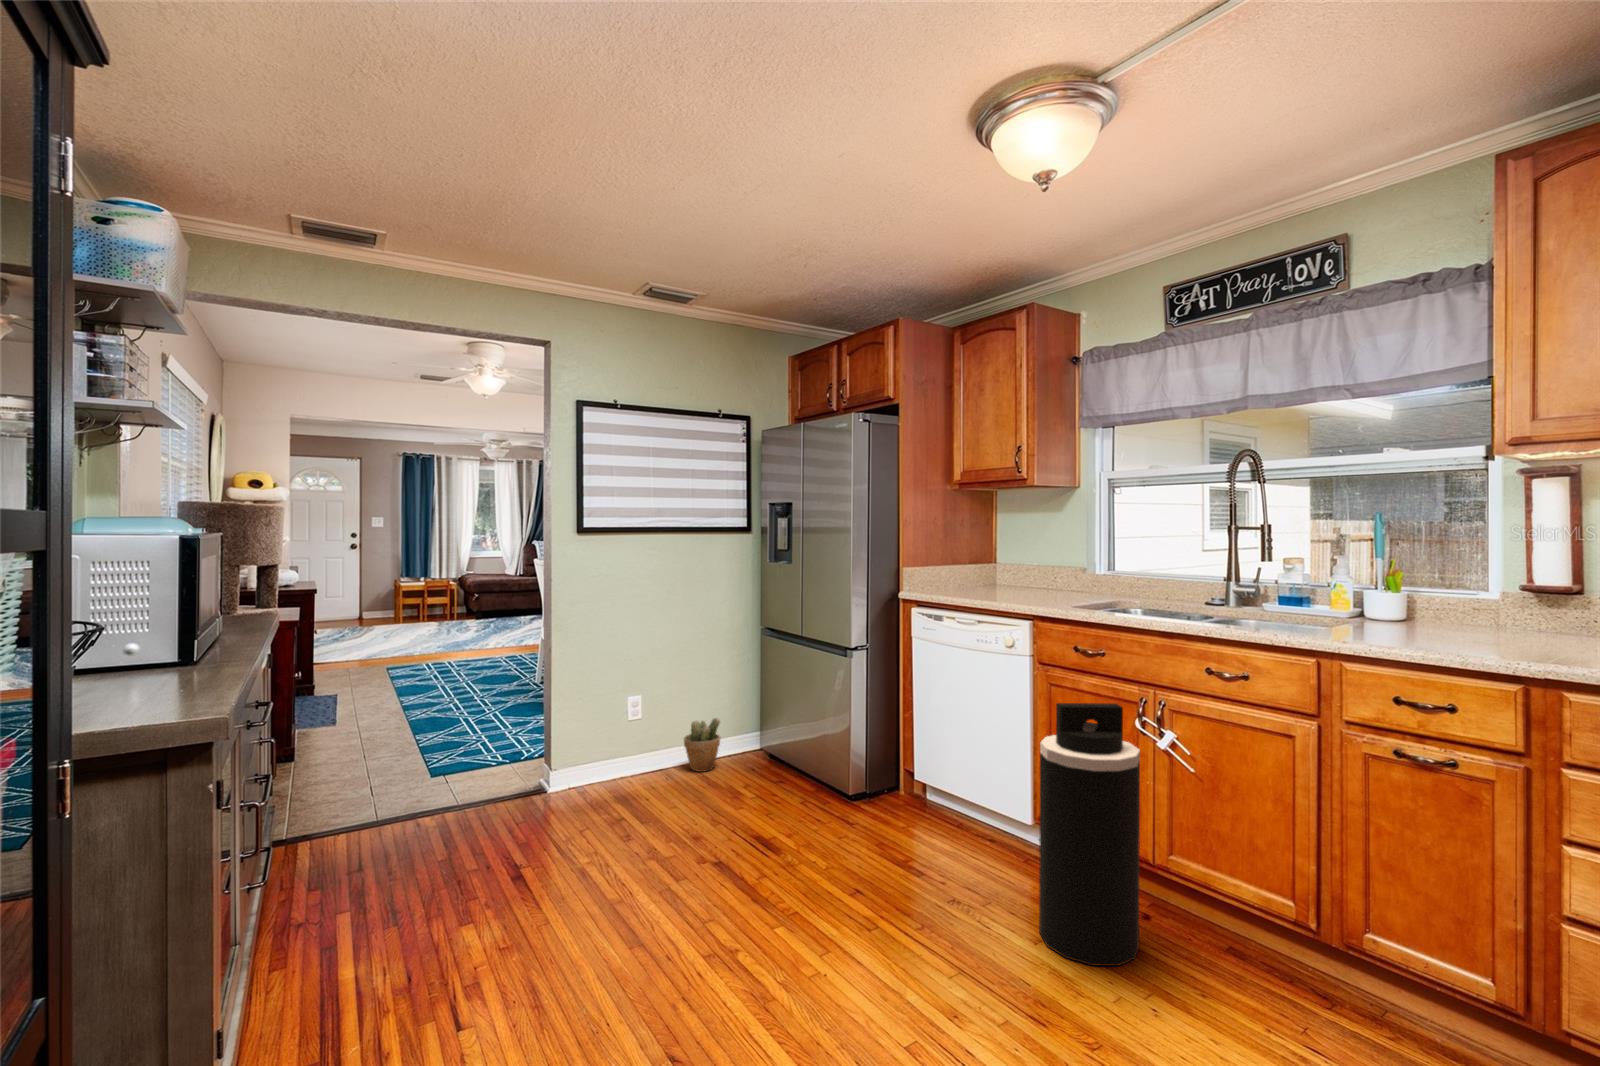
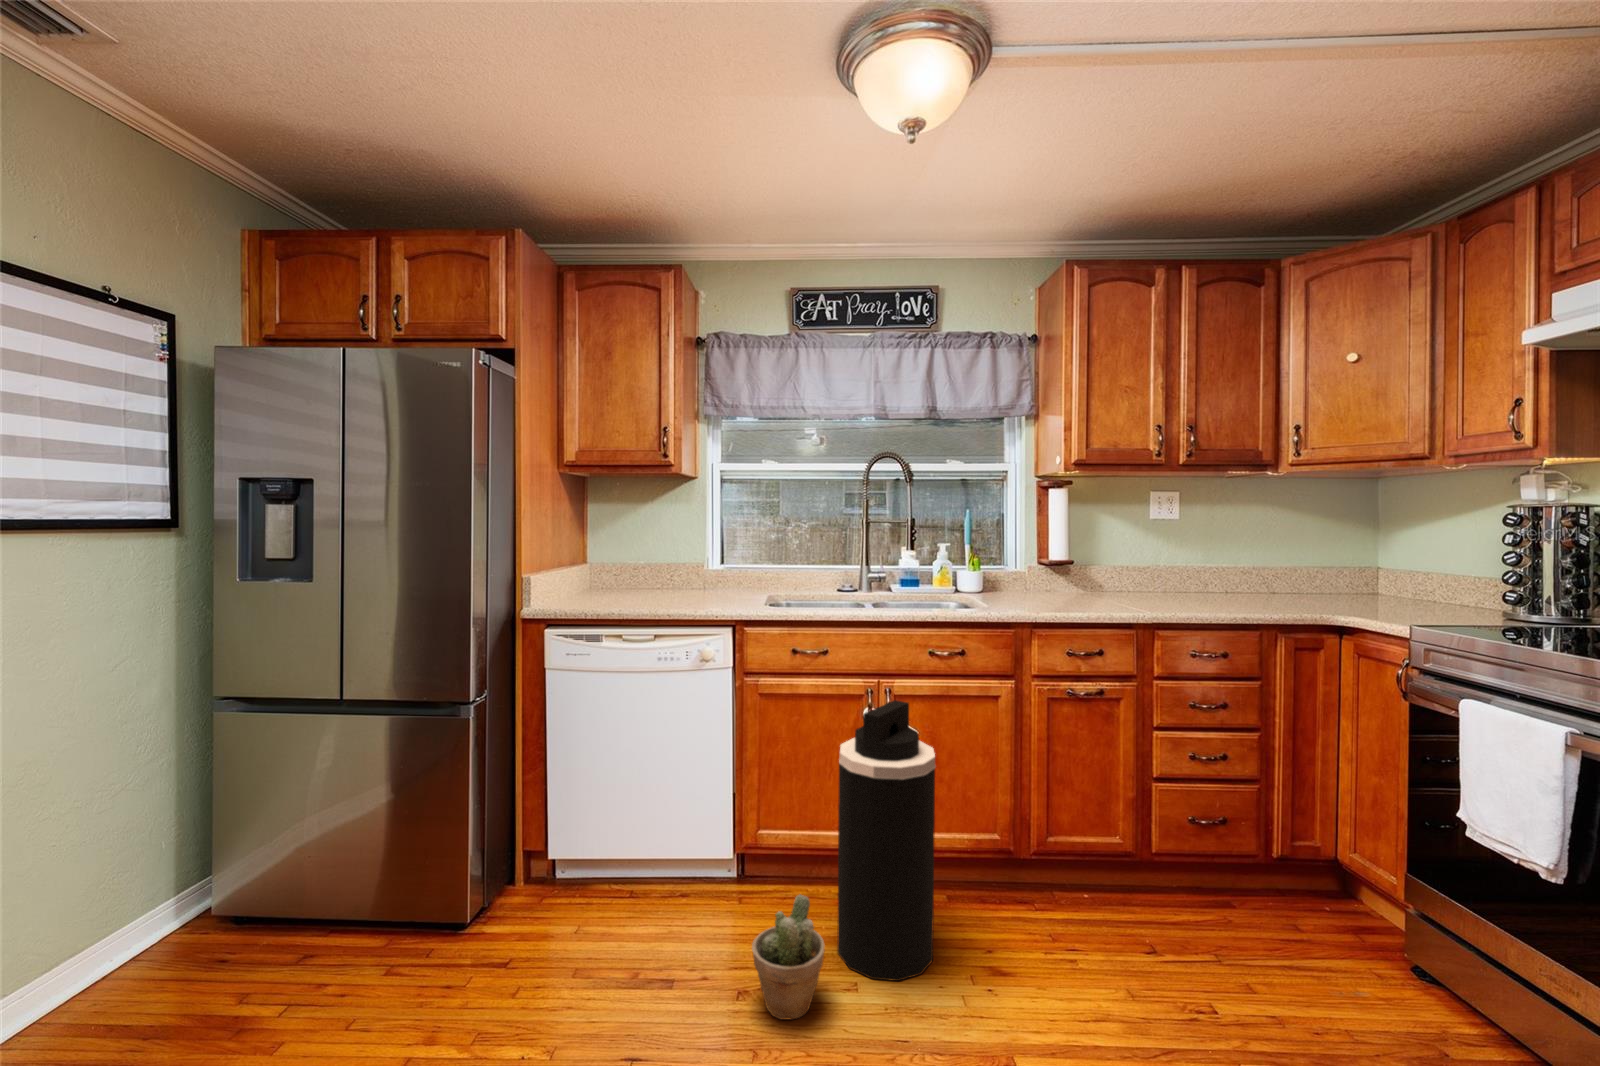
potted plant: present [684,718,720,772] -> present [752,895,824,1020]

